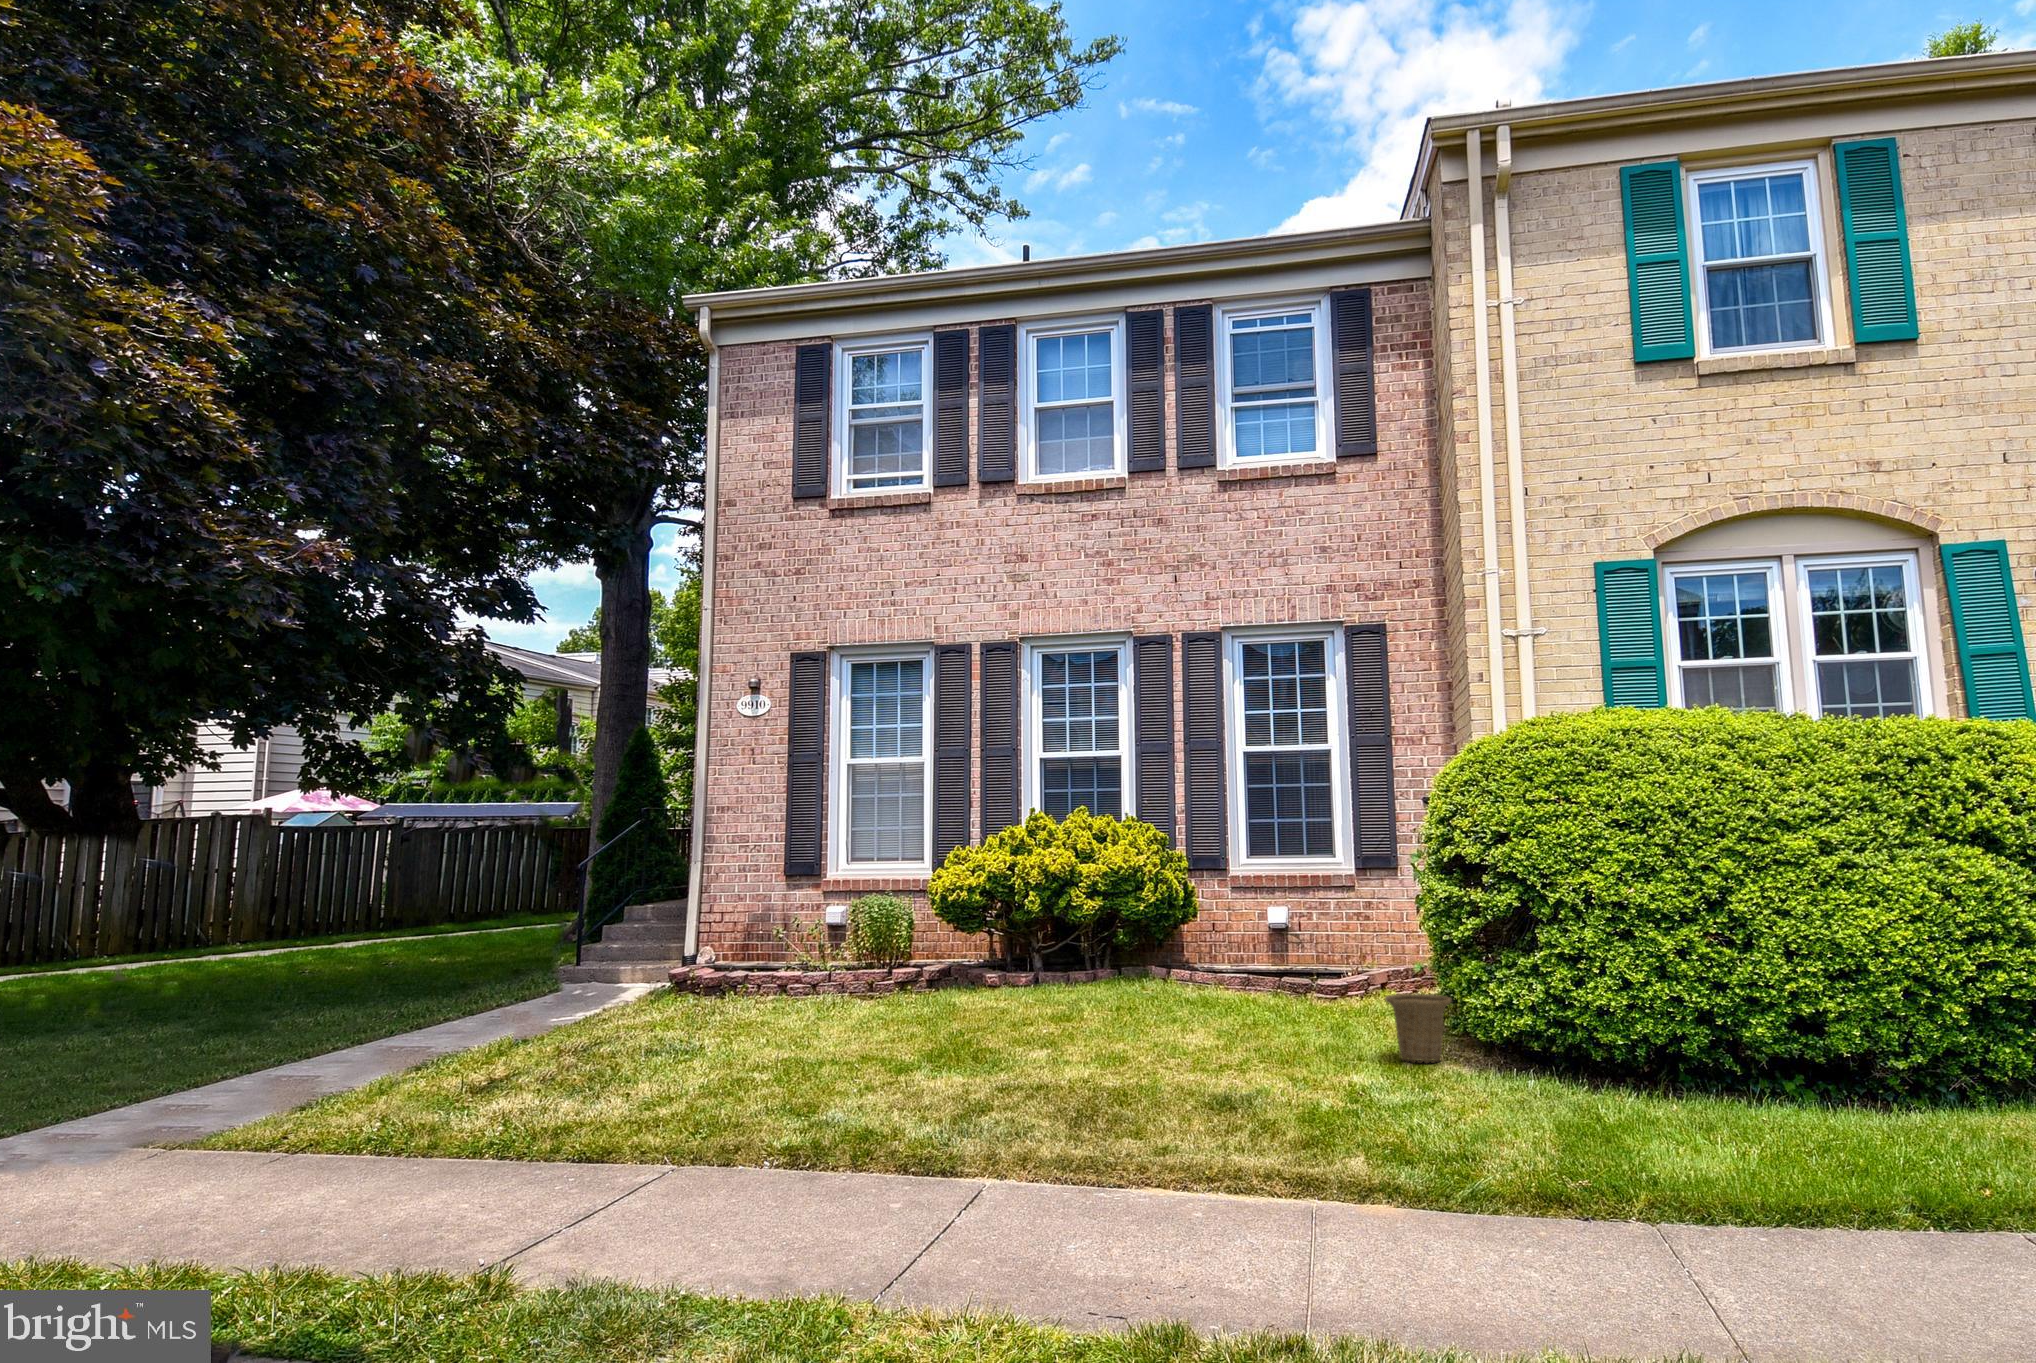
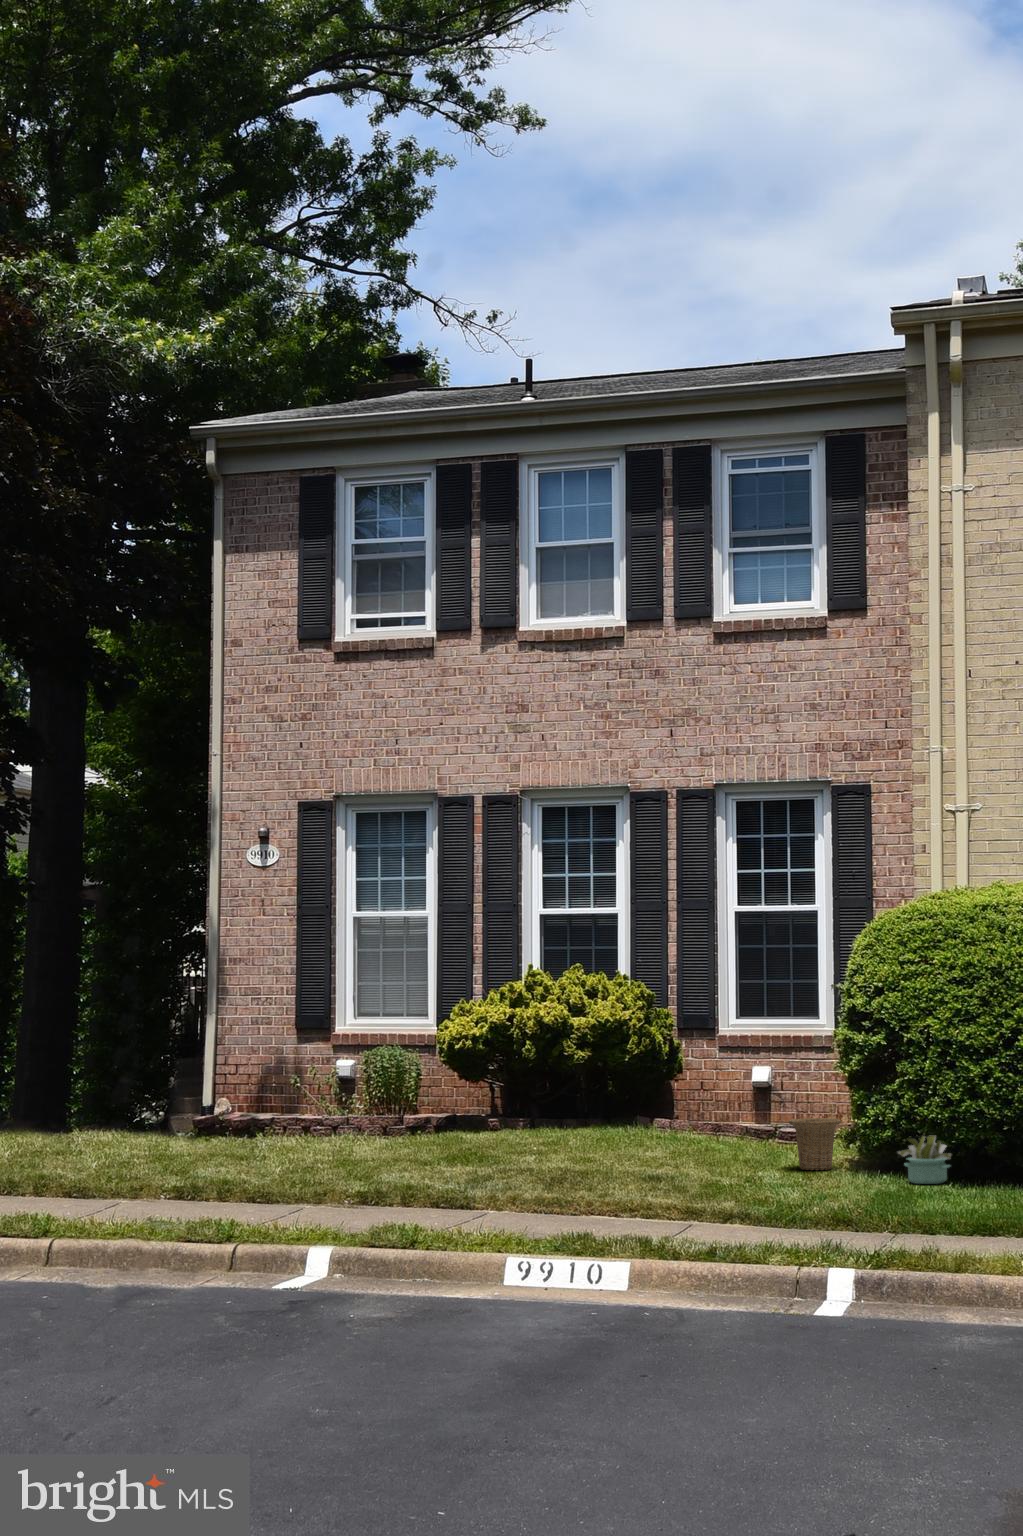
decorative plant: none [1573,1031,1653,1099] -> present [898,1136,951,1184]

